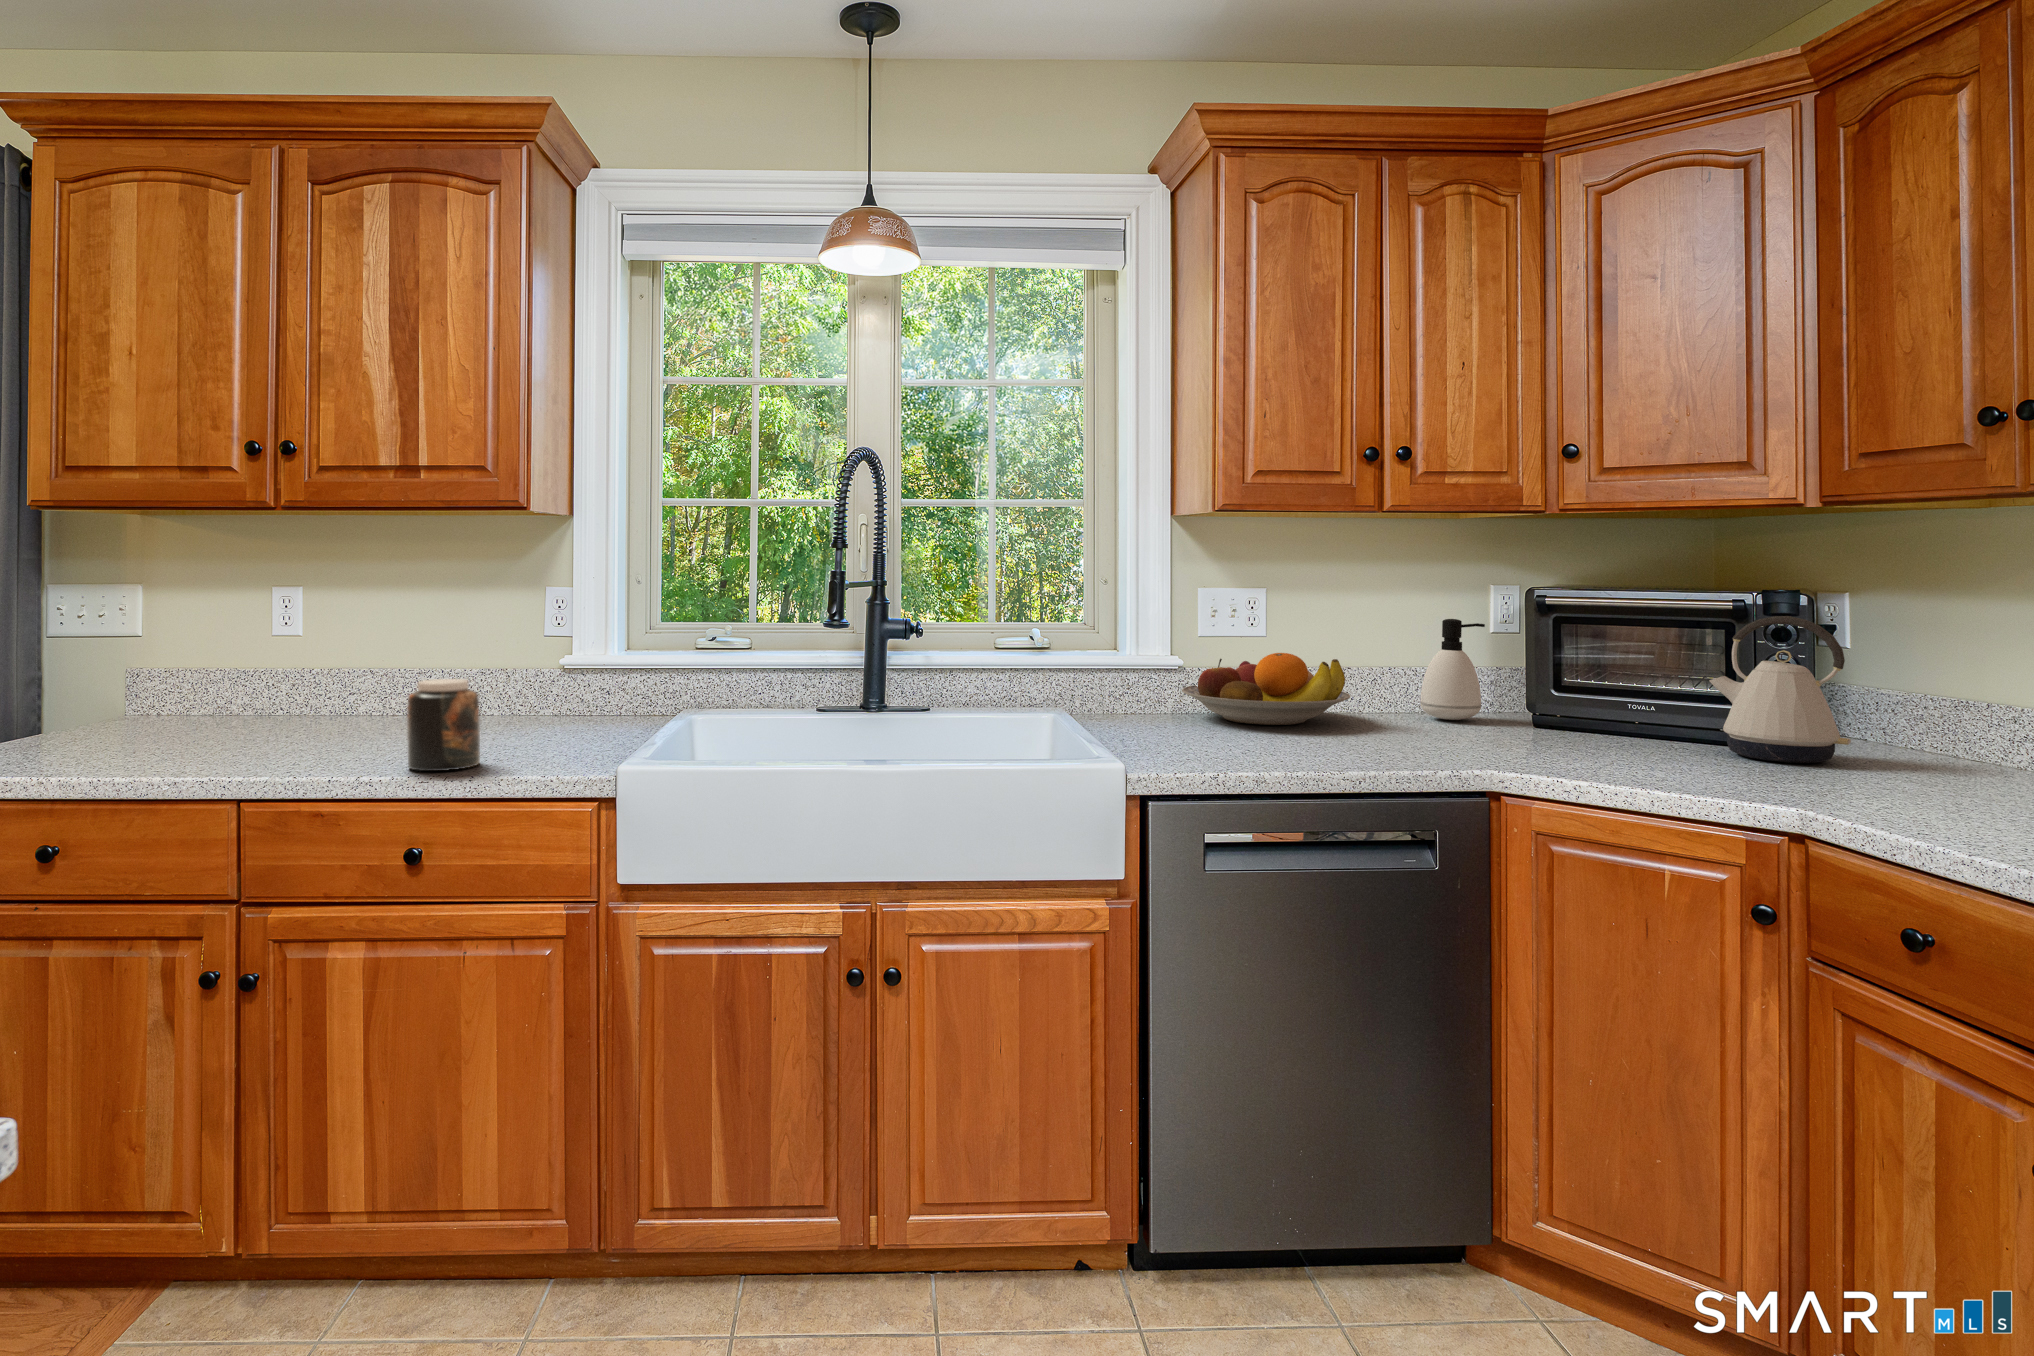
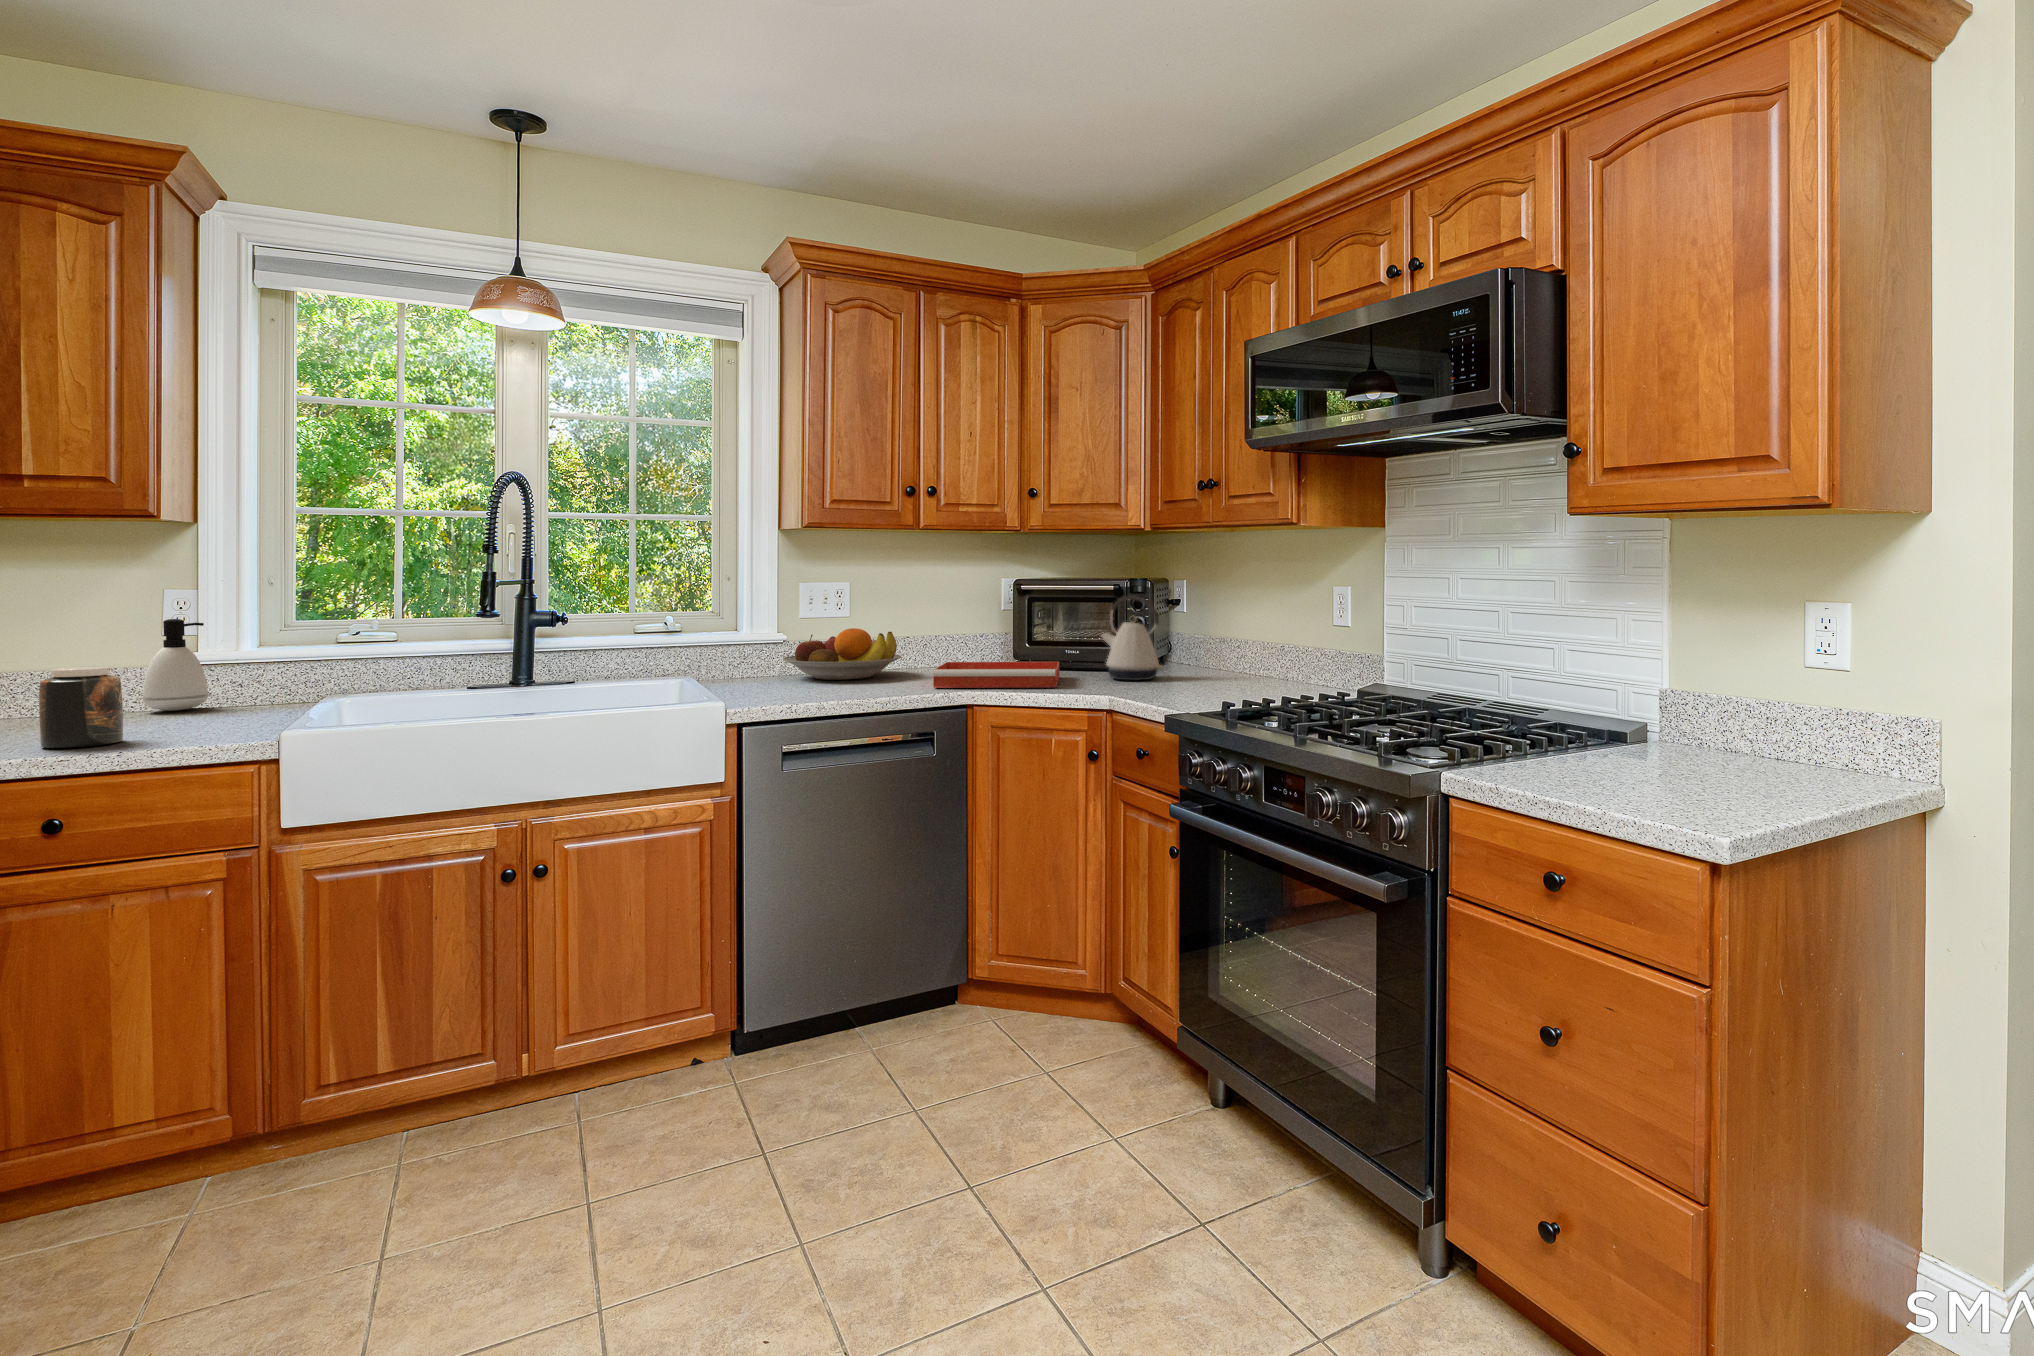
soap dispenser: present [1420,619,1485,720] -> present [143,619,208,711]
tray: none [1423,708,1651,769] -> present [933,662,1059,688]

